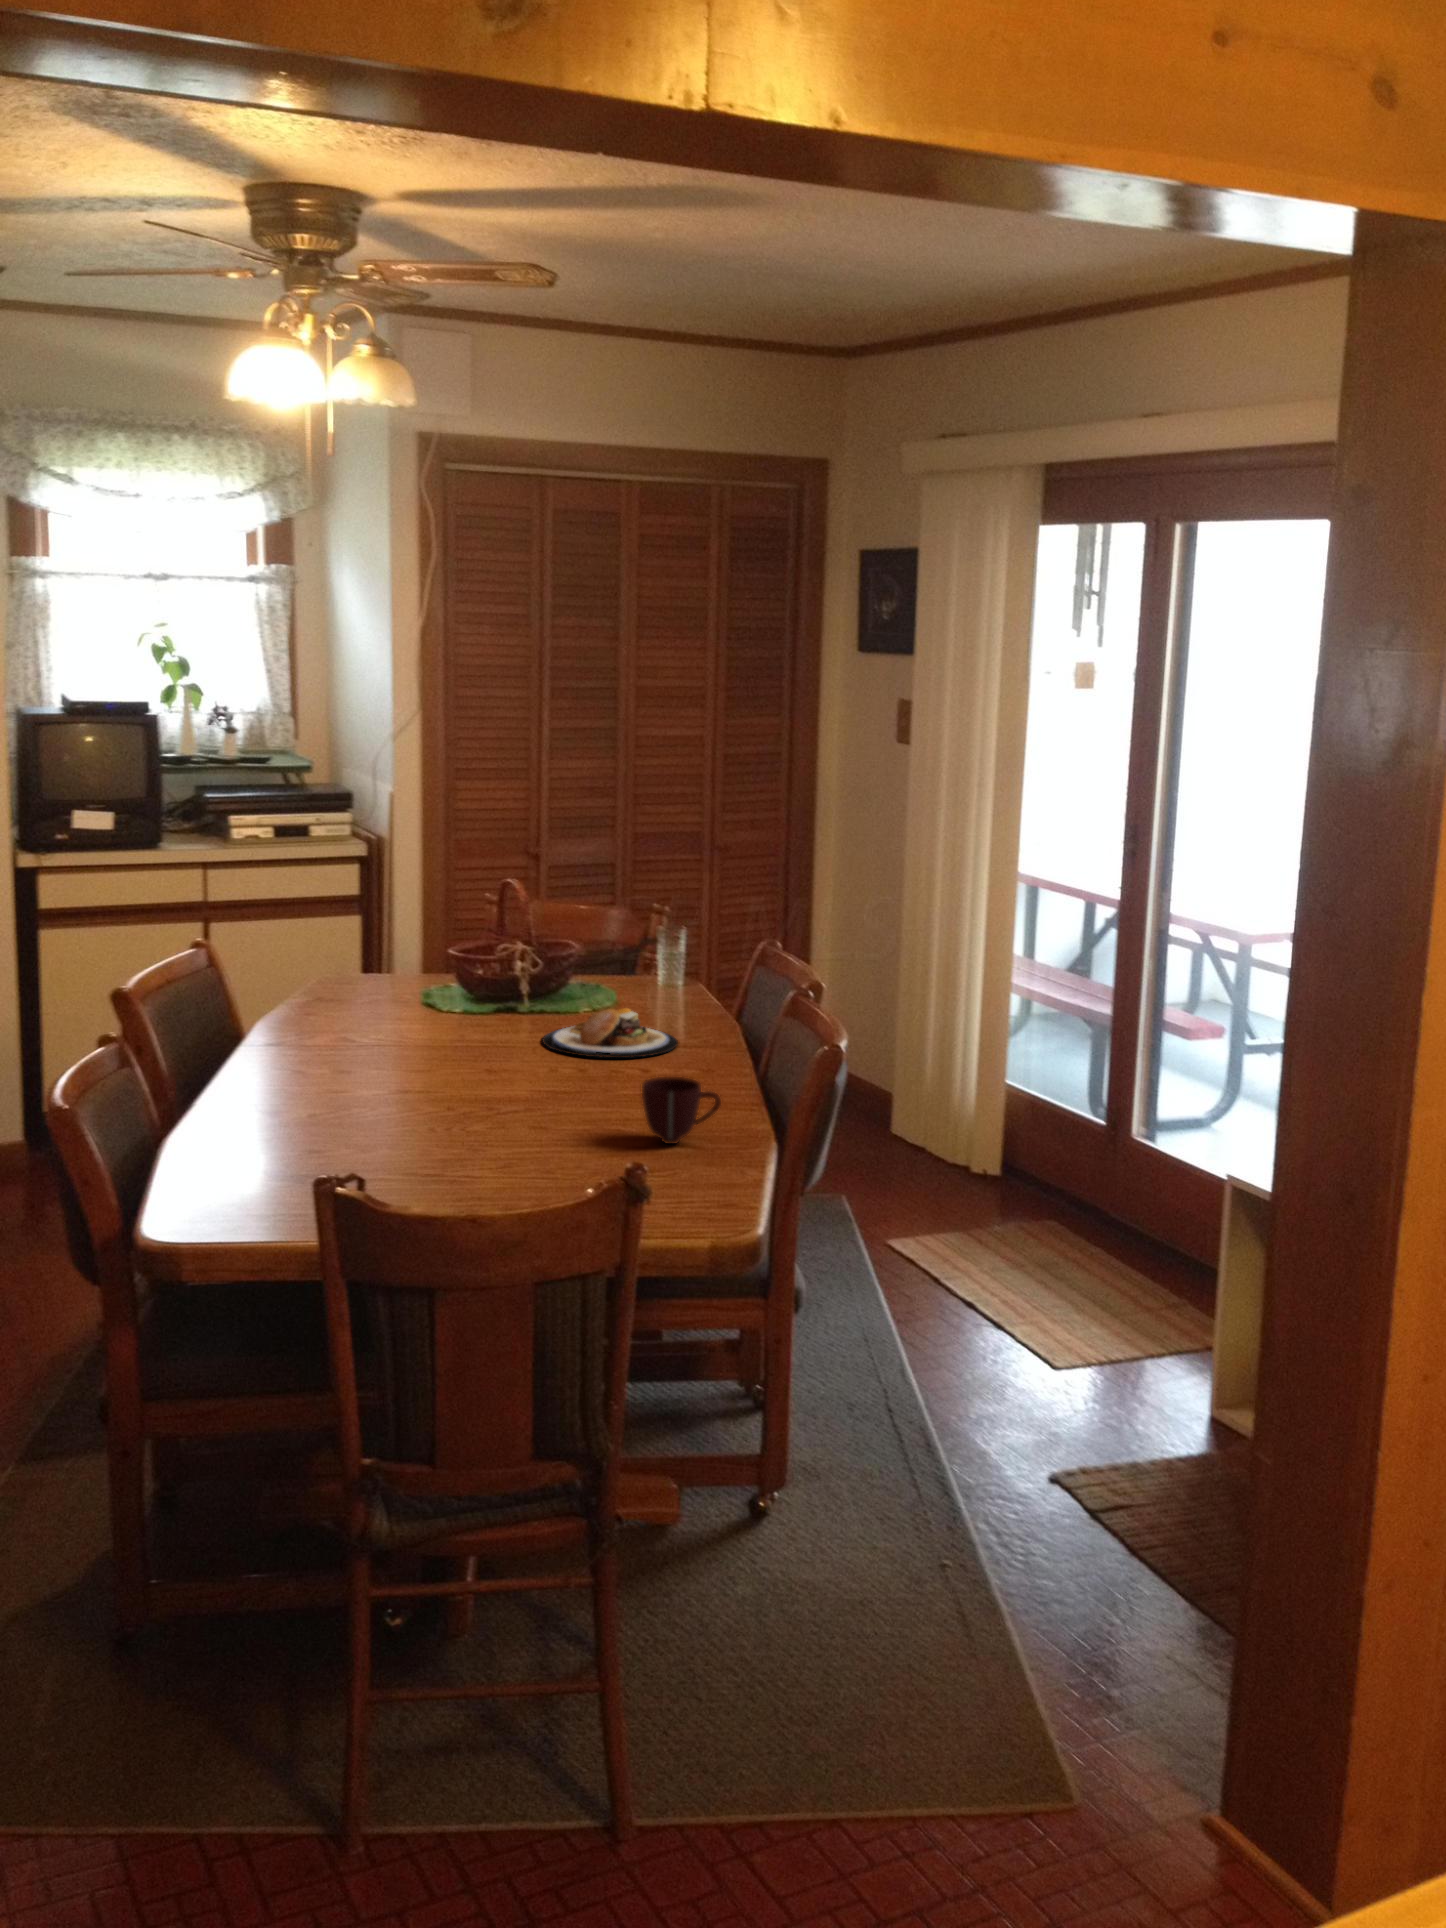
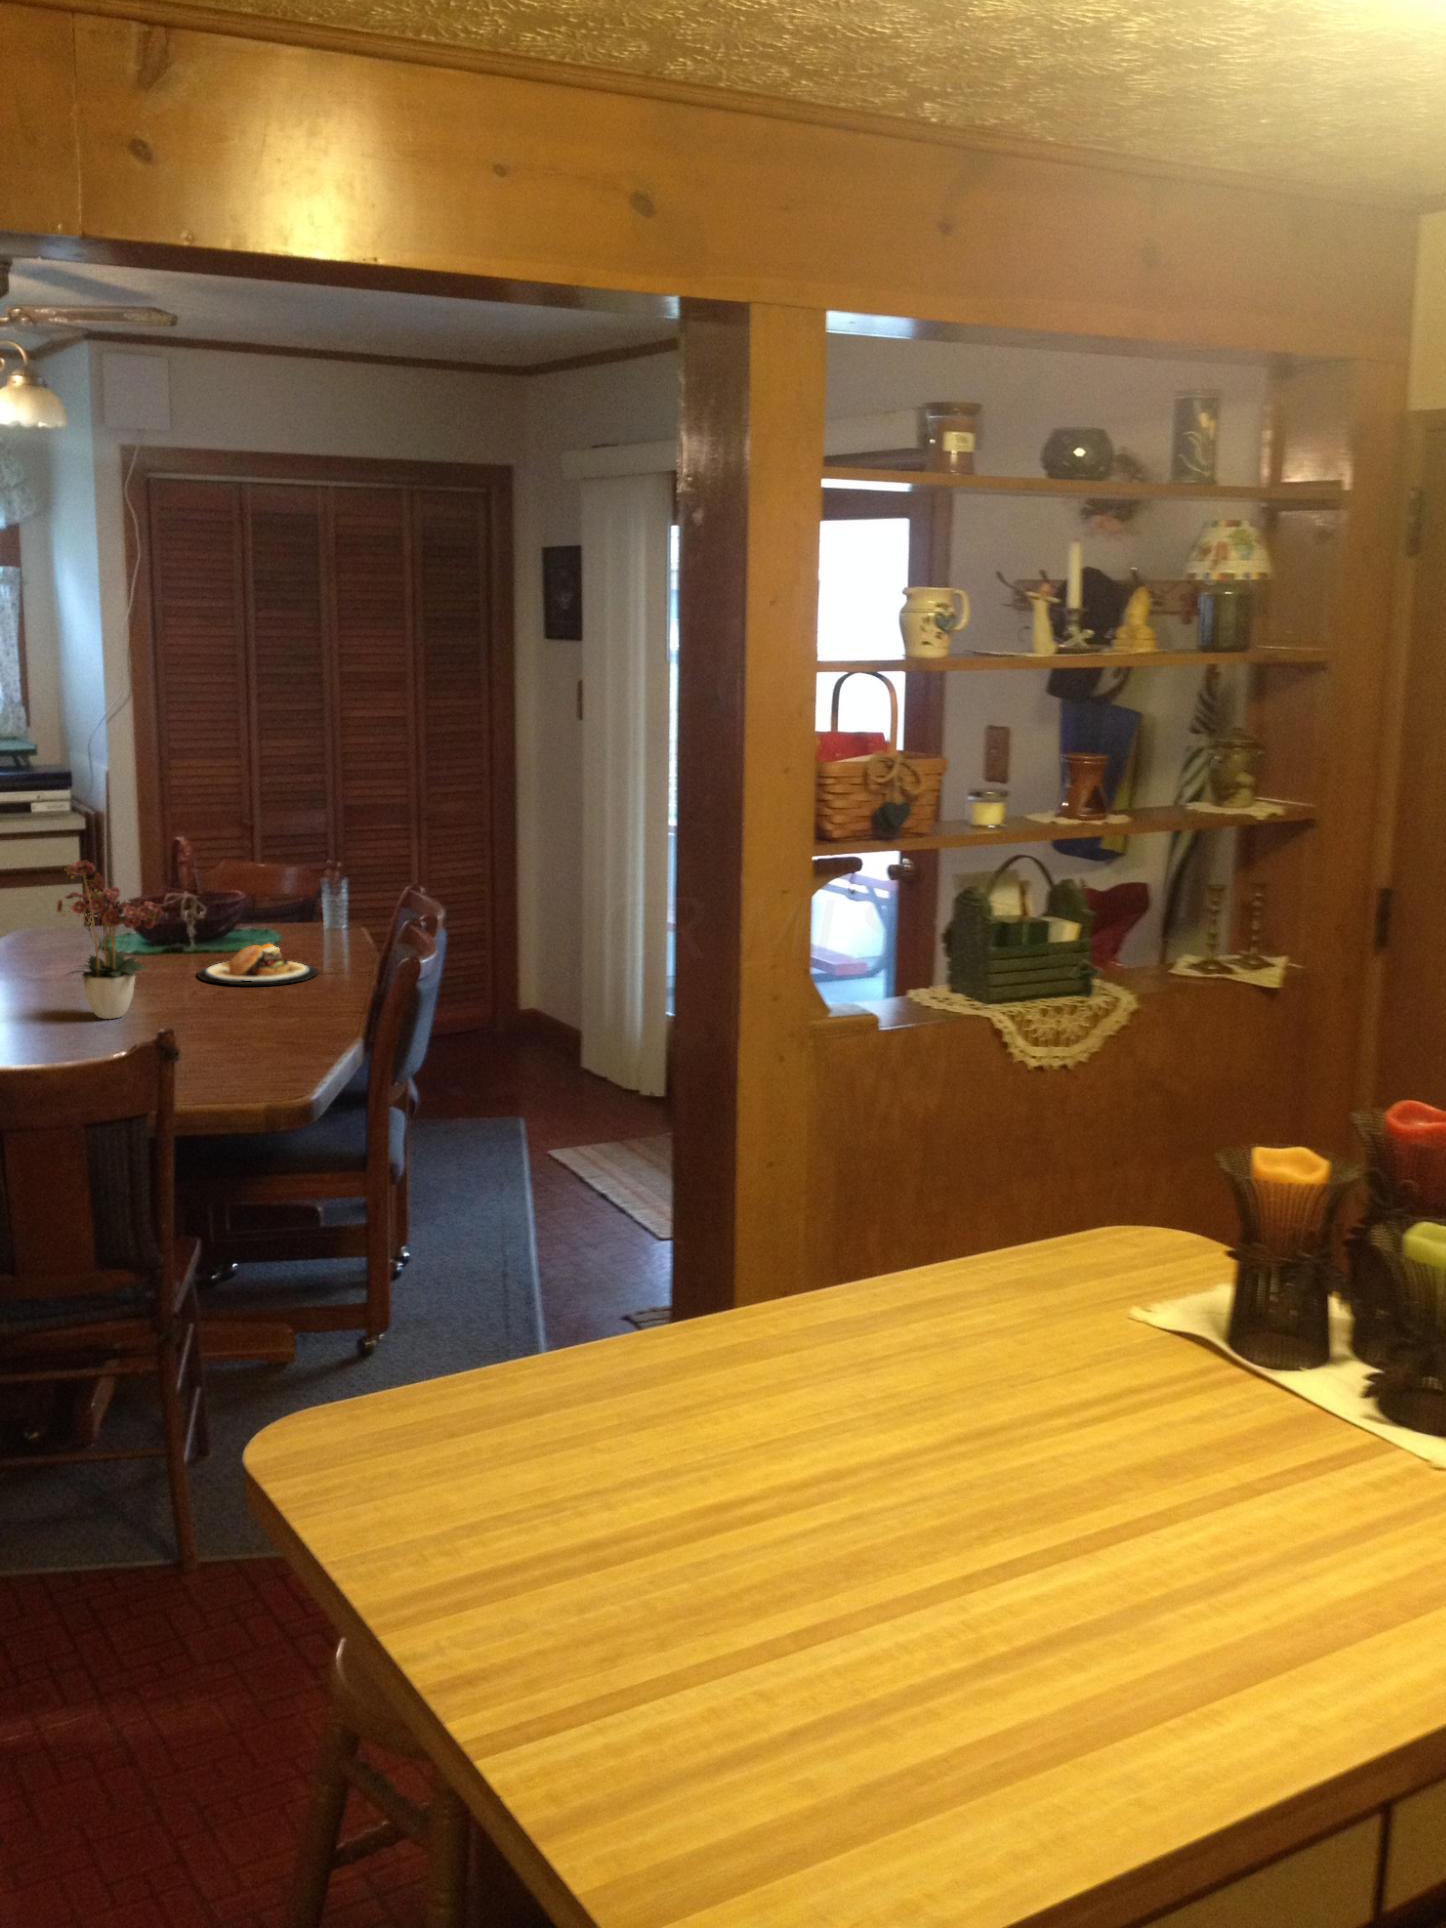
flower arrangement: none [404,905,538,1101] -> present [56,861,163,1019]
mug: present [642,1077,721,1144] -> none [249,991,318,1046]

